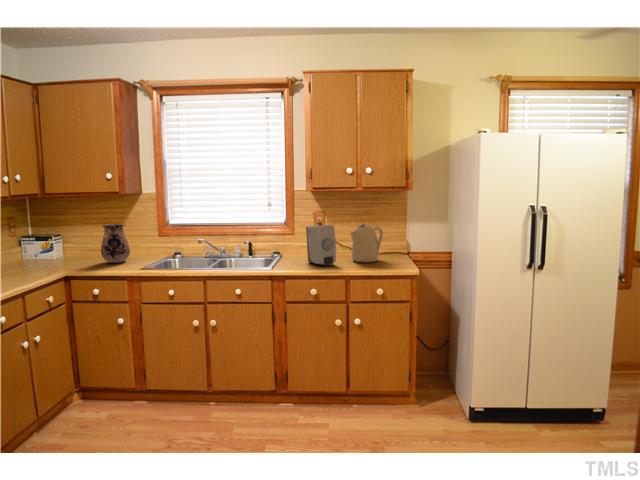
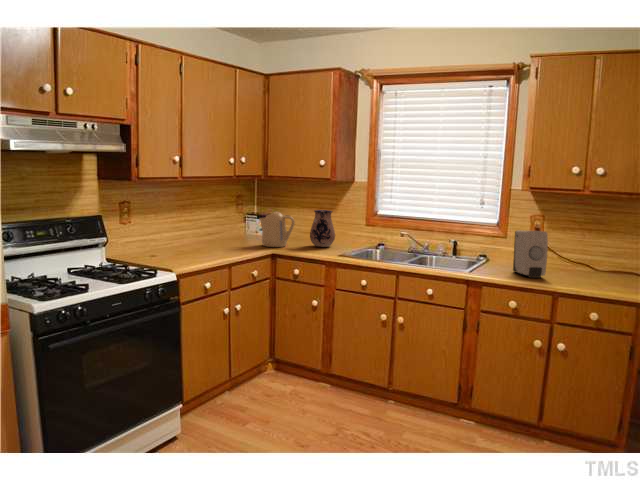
kettle: present [350,224,383,262] -> present [259,211,295,247]

